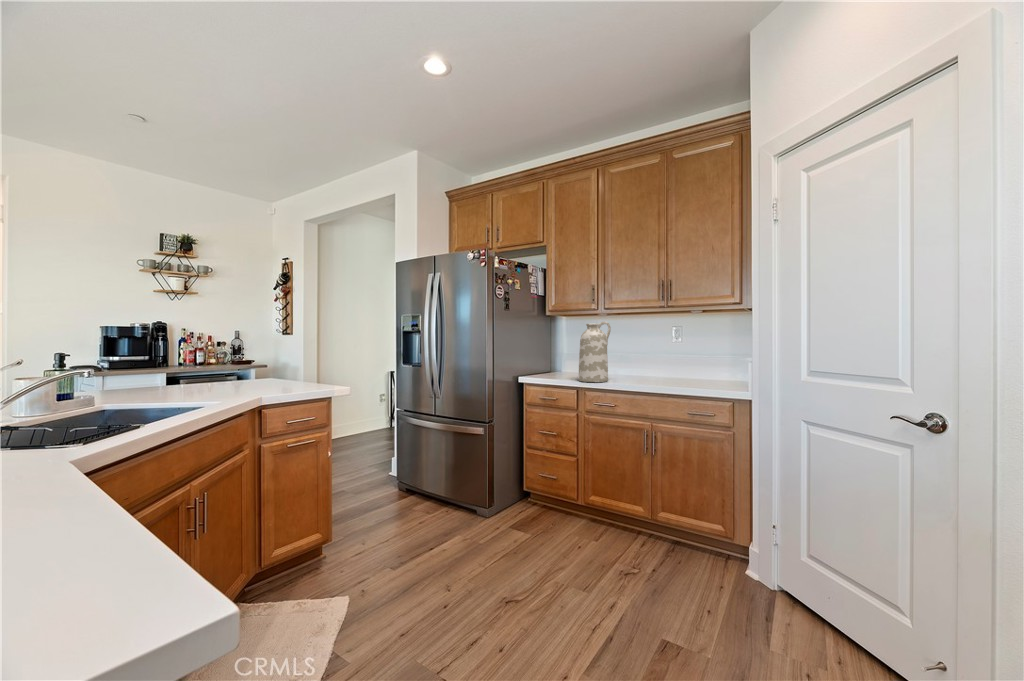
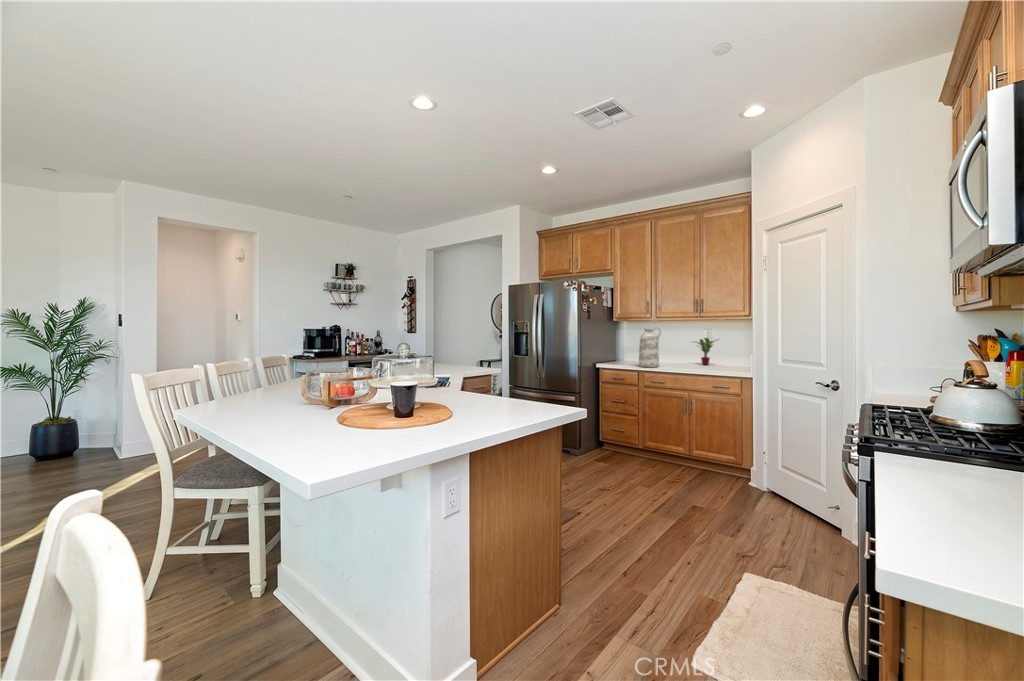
potted plant: none [655,337,699,378] -> present [696,338,716,365]

